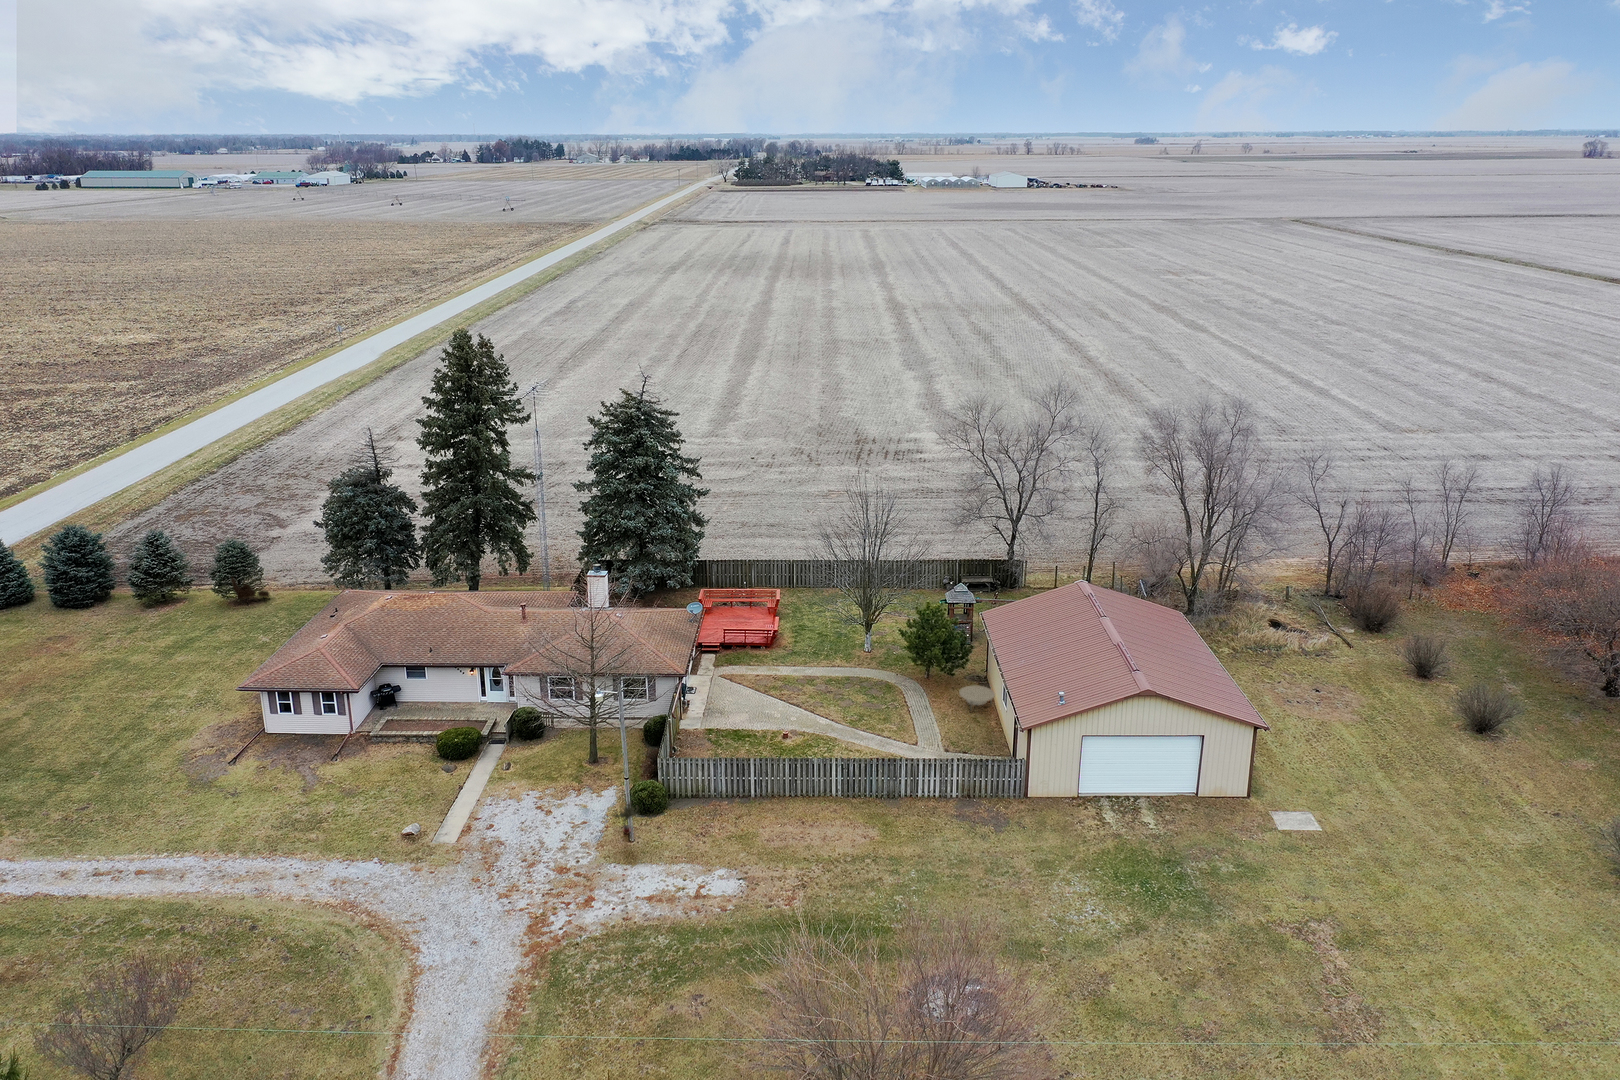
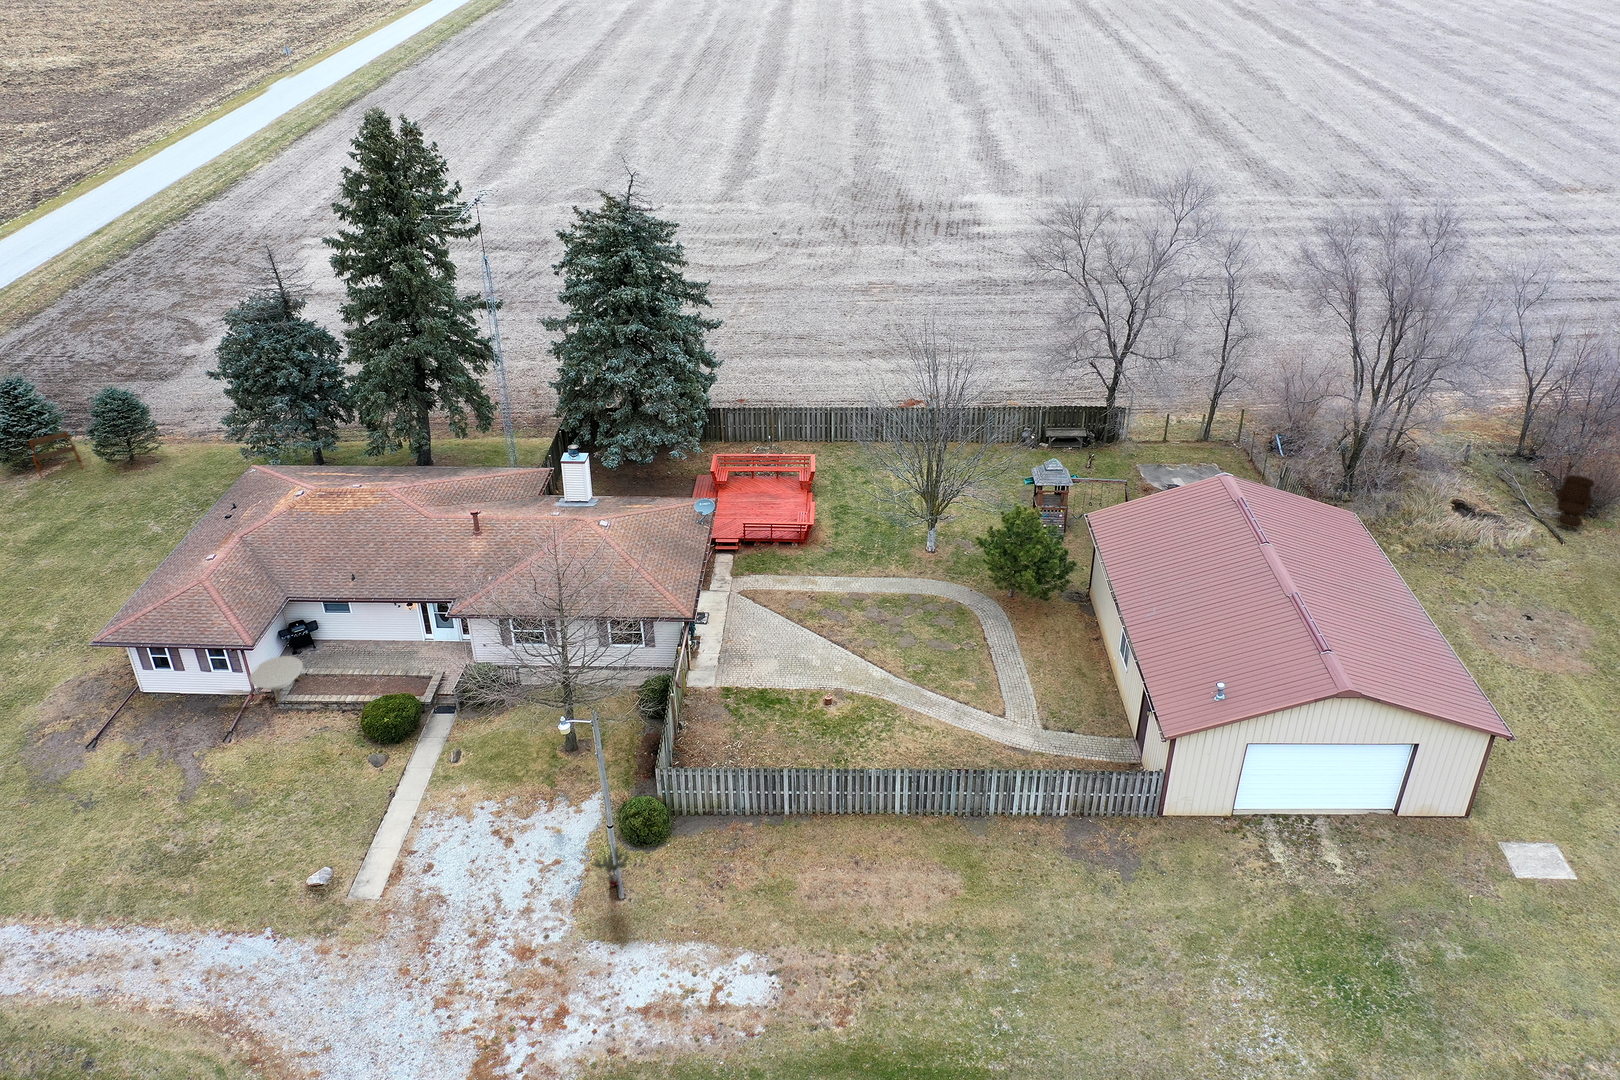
bench: none [168,570,206,606] -> present [28,431,83,479]
lounge chair: present [231,577,269,601] -> present [1556,475,1594,530]
round table: present [959,685,995,713] -> present [250,656,304,701]

